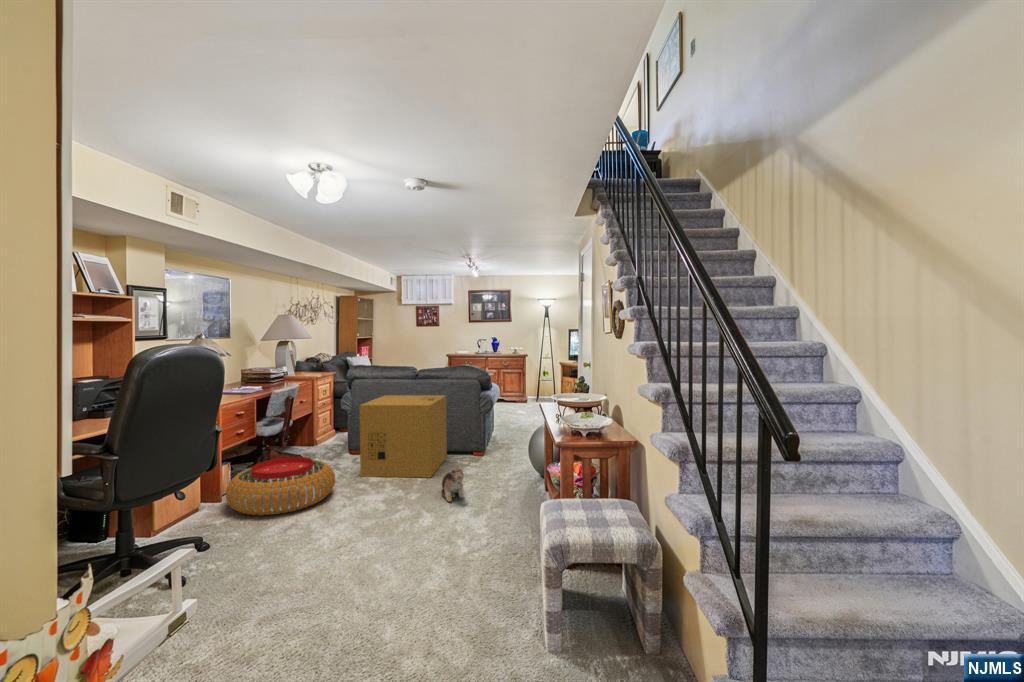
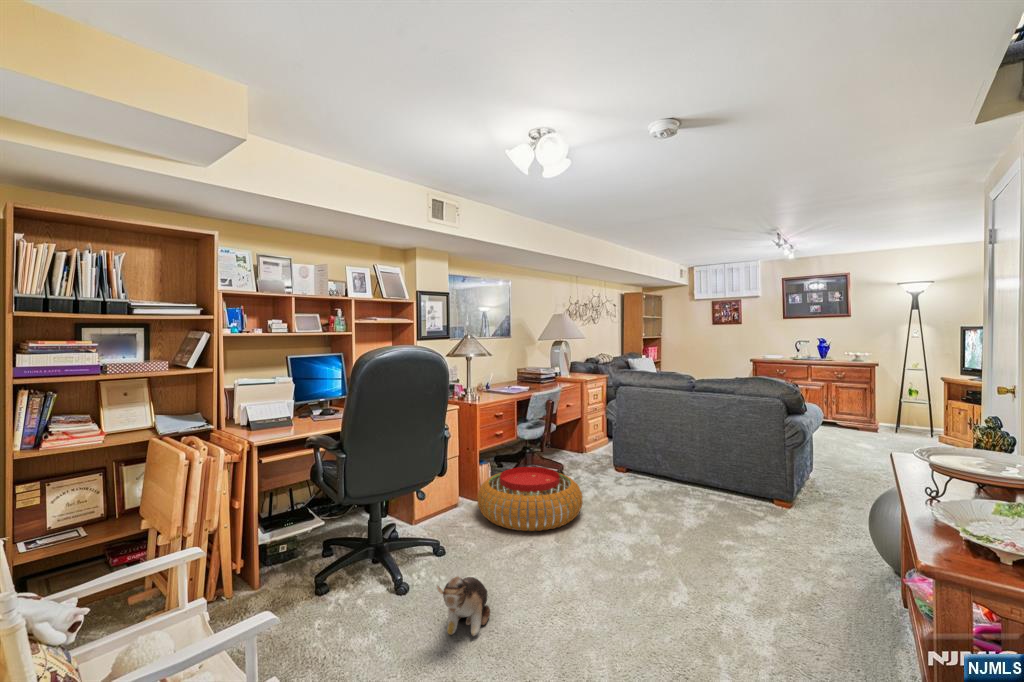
cardboard box: present [360,395,447,478] -> none [615,408,733,526]
plush toy: present [441,467,464,502] -> present [437,577,490,636]

